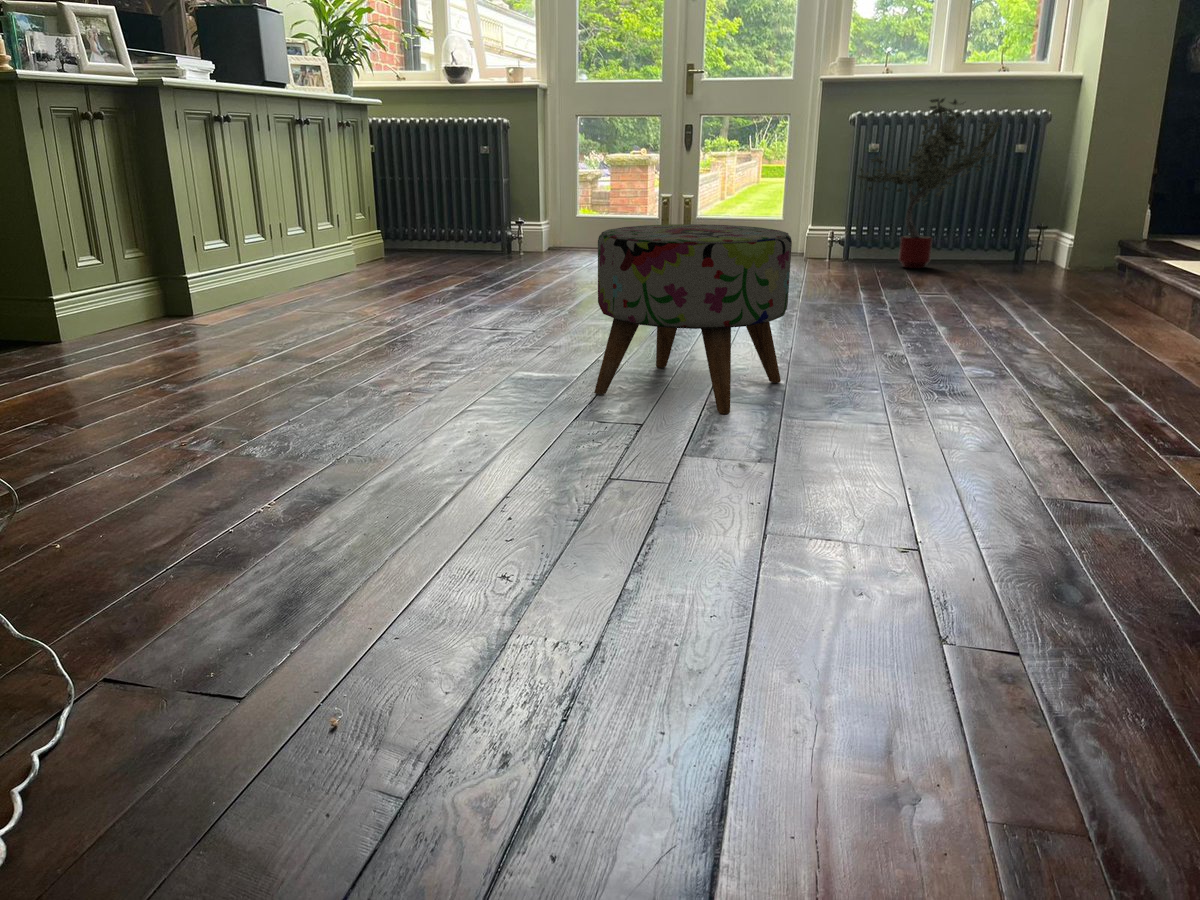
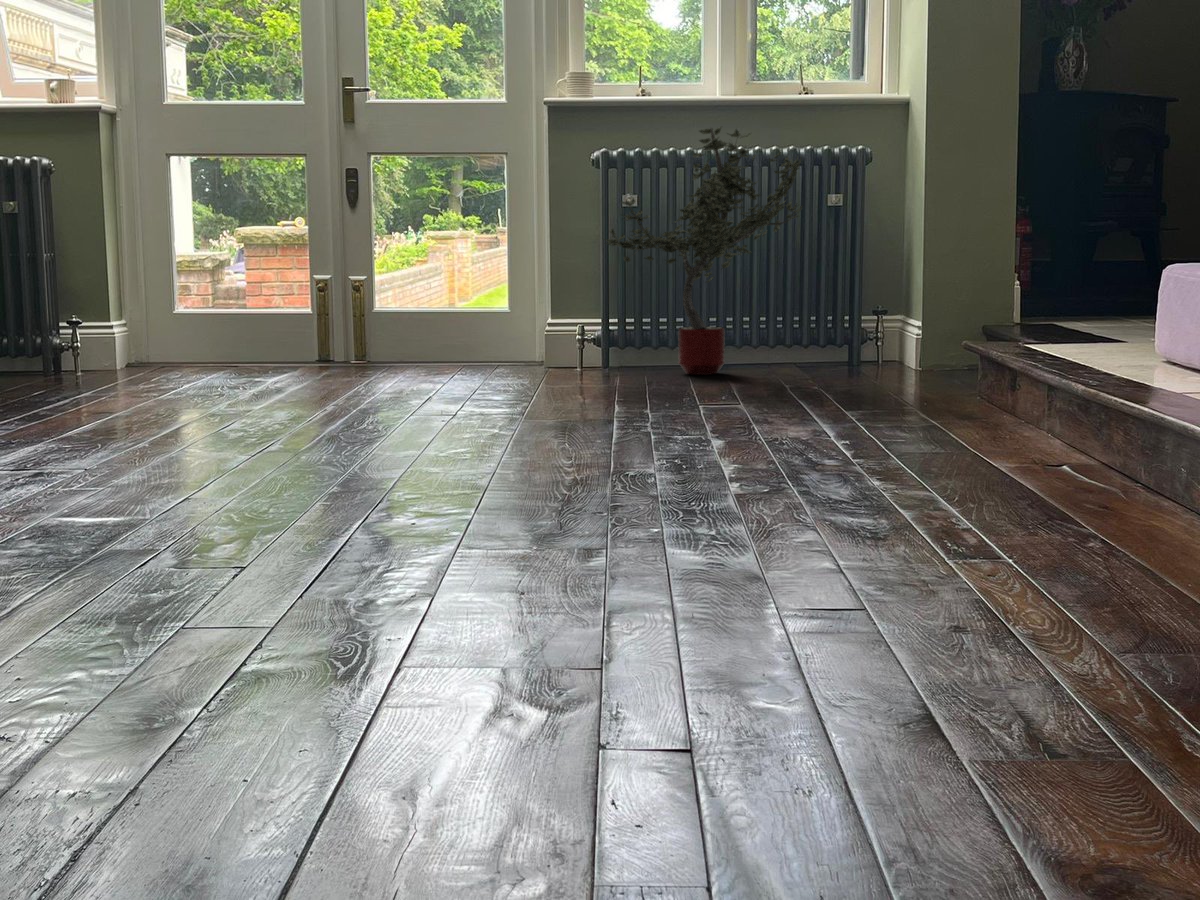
ottoman: present [594,224,792,414] -> none [169,292,459,553]

